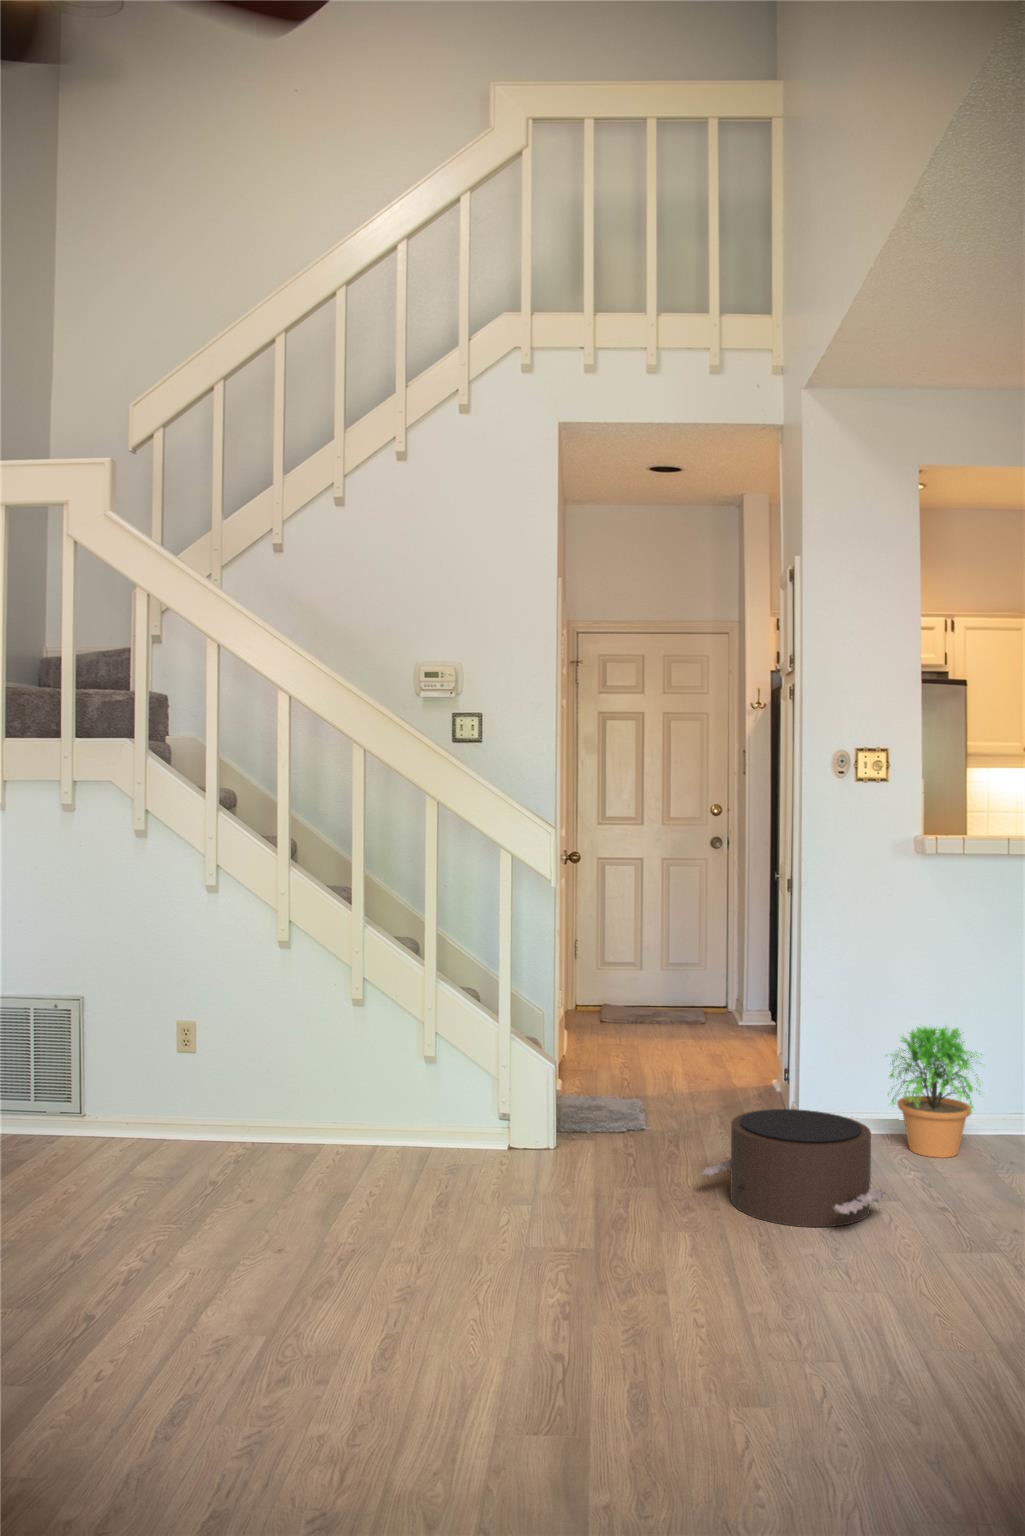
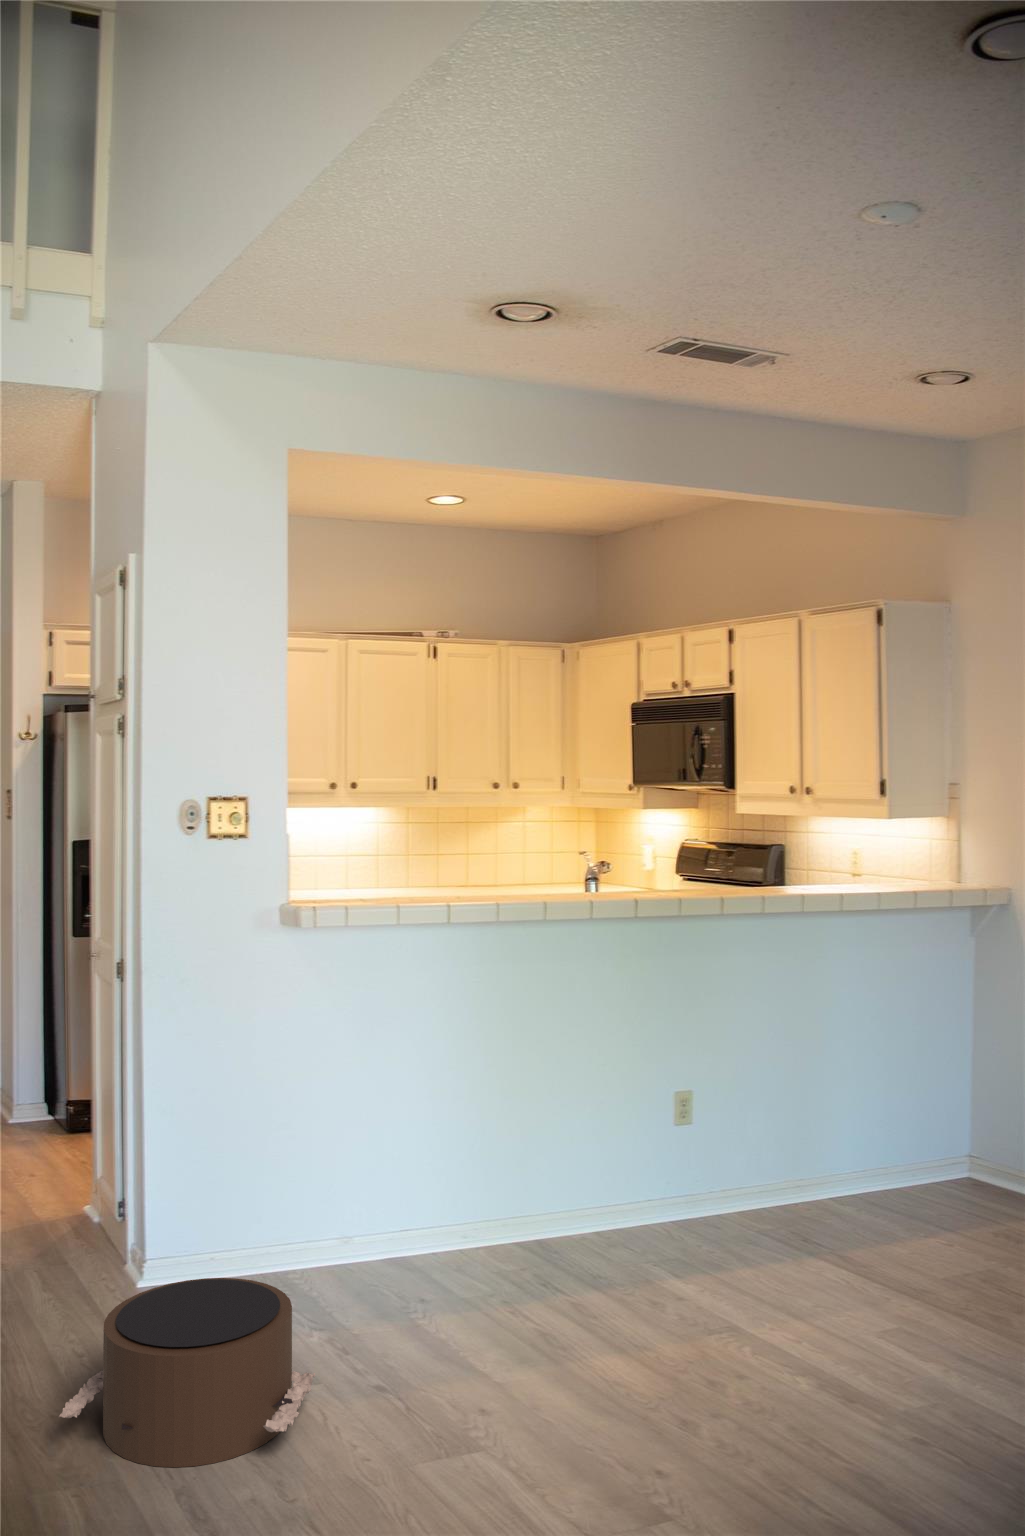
potted plant: present [886,1027,982,1158] -> none [249,1120,381,1285]

